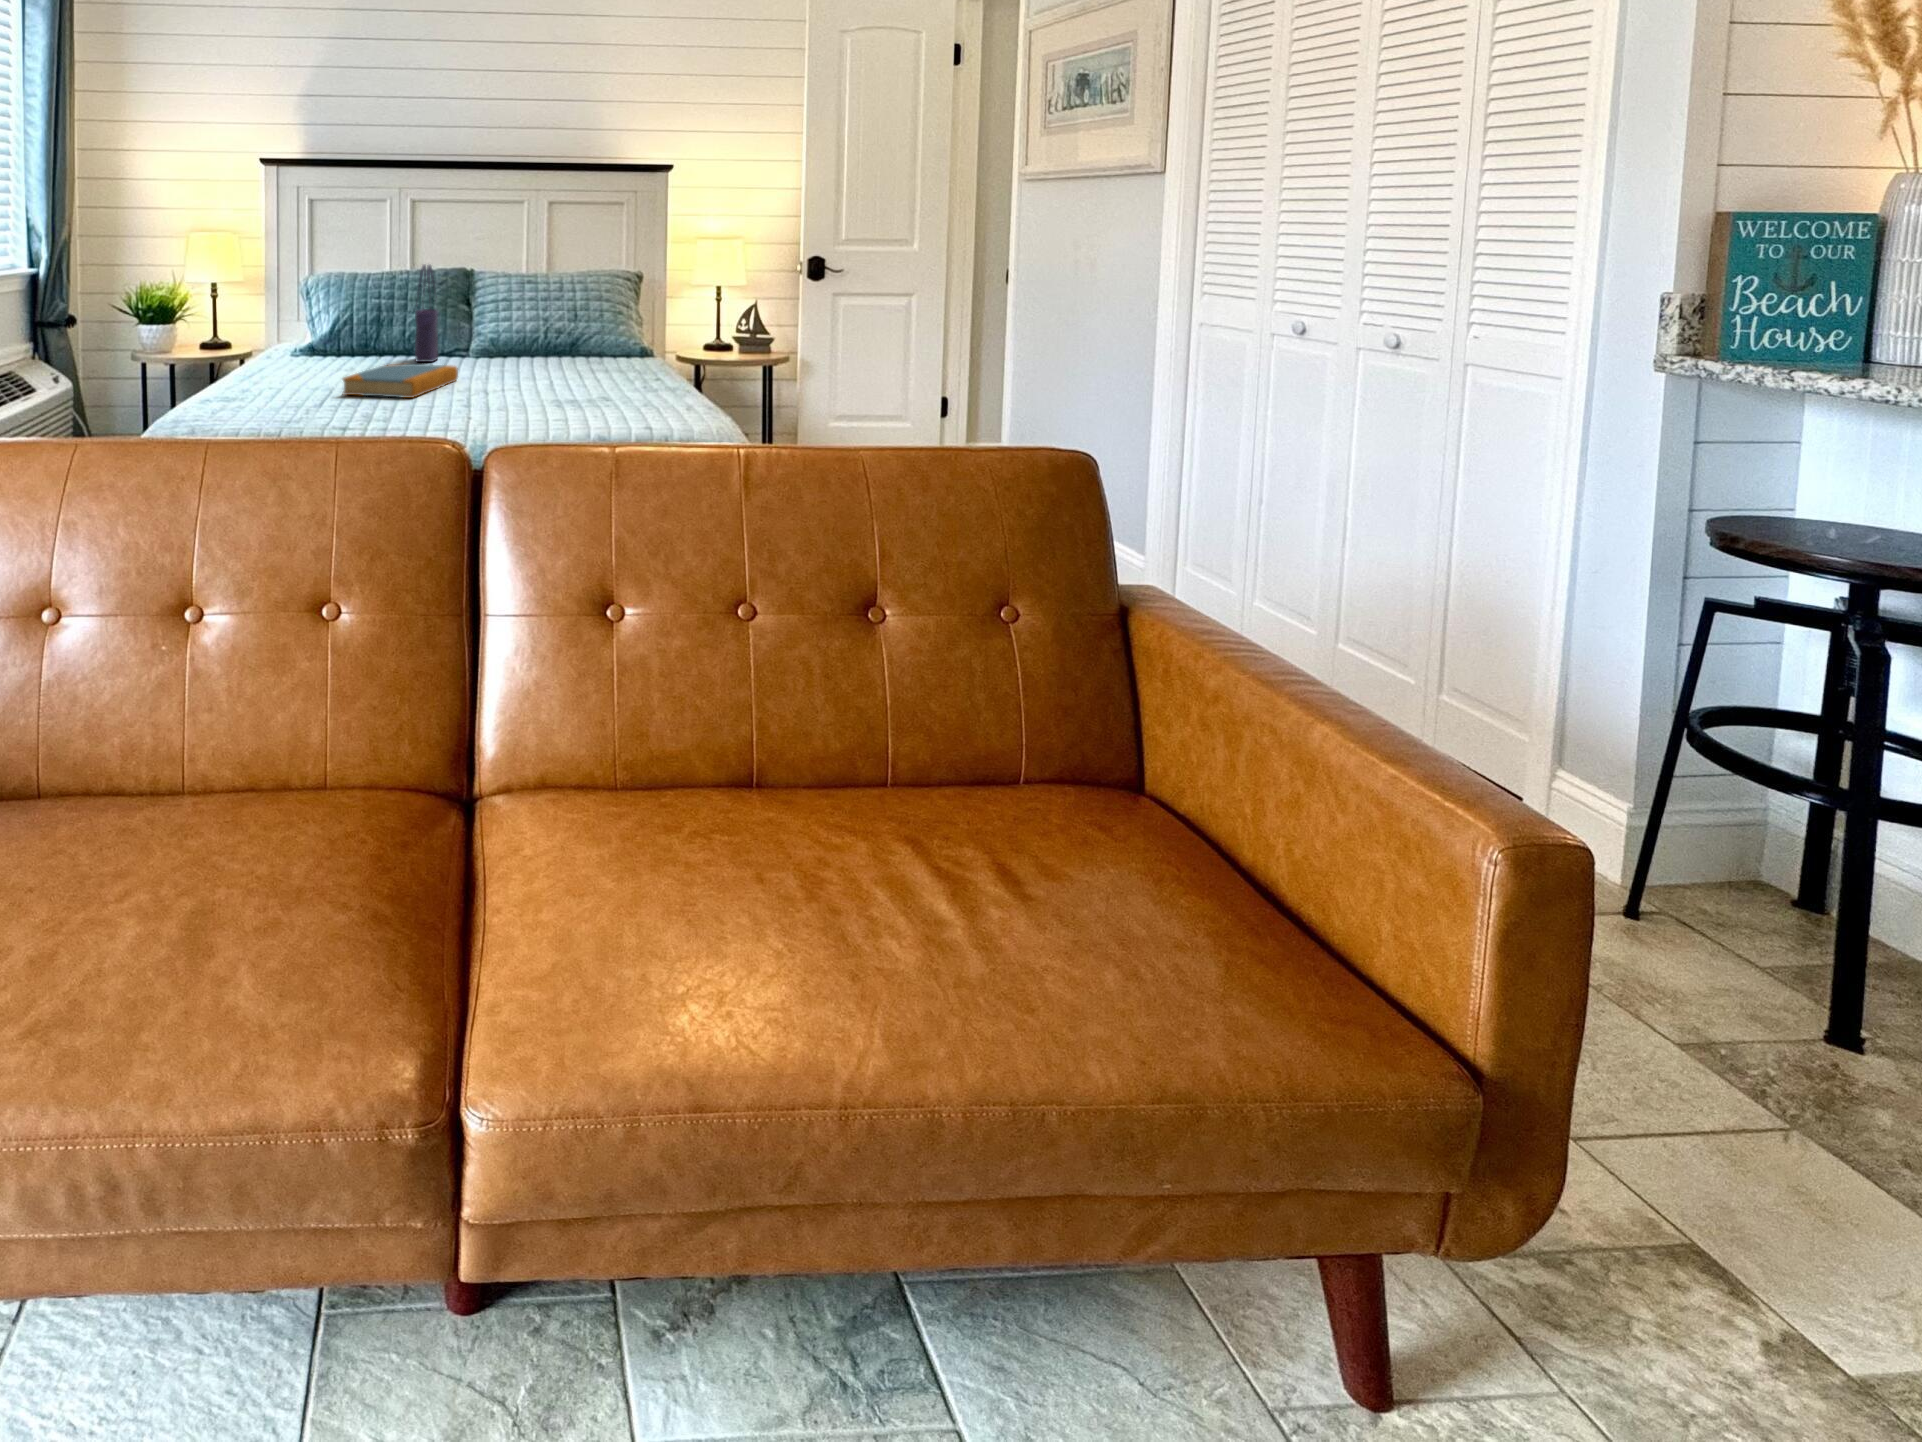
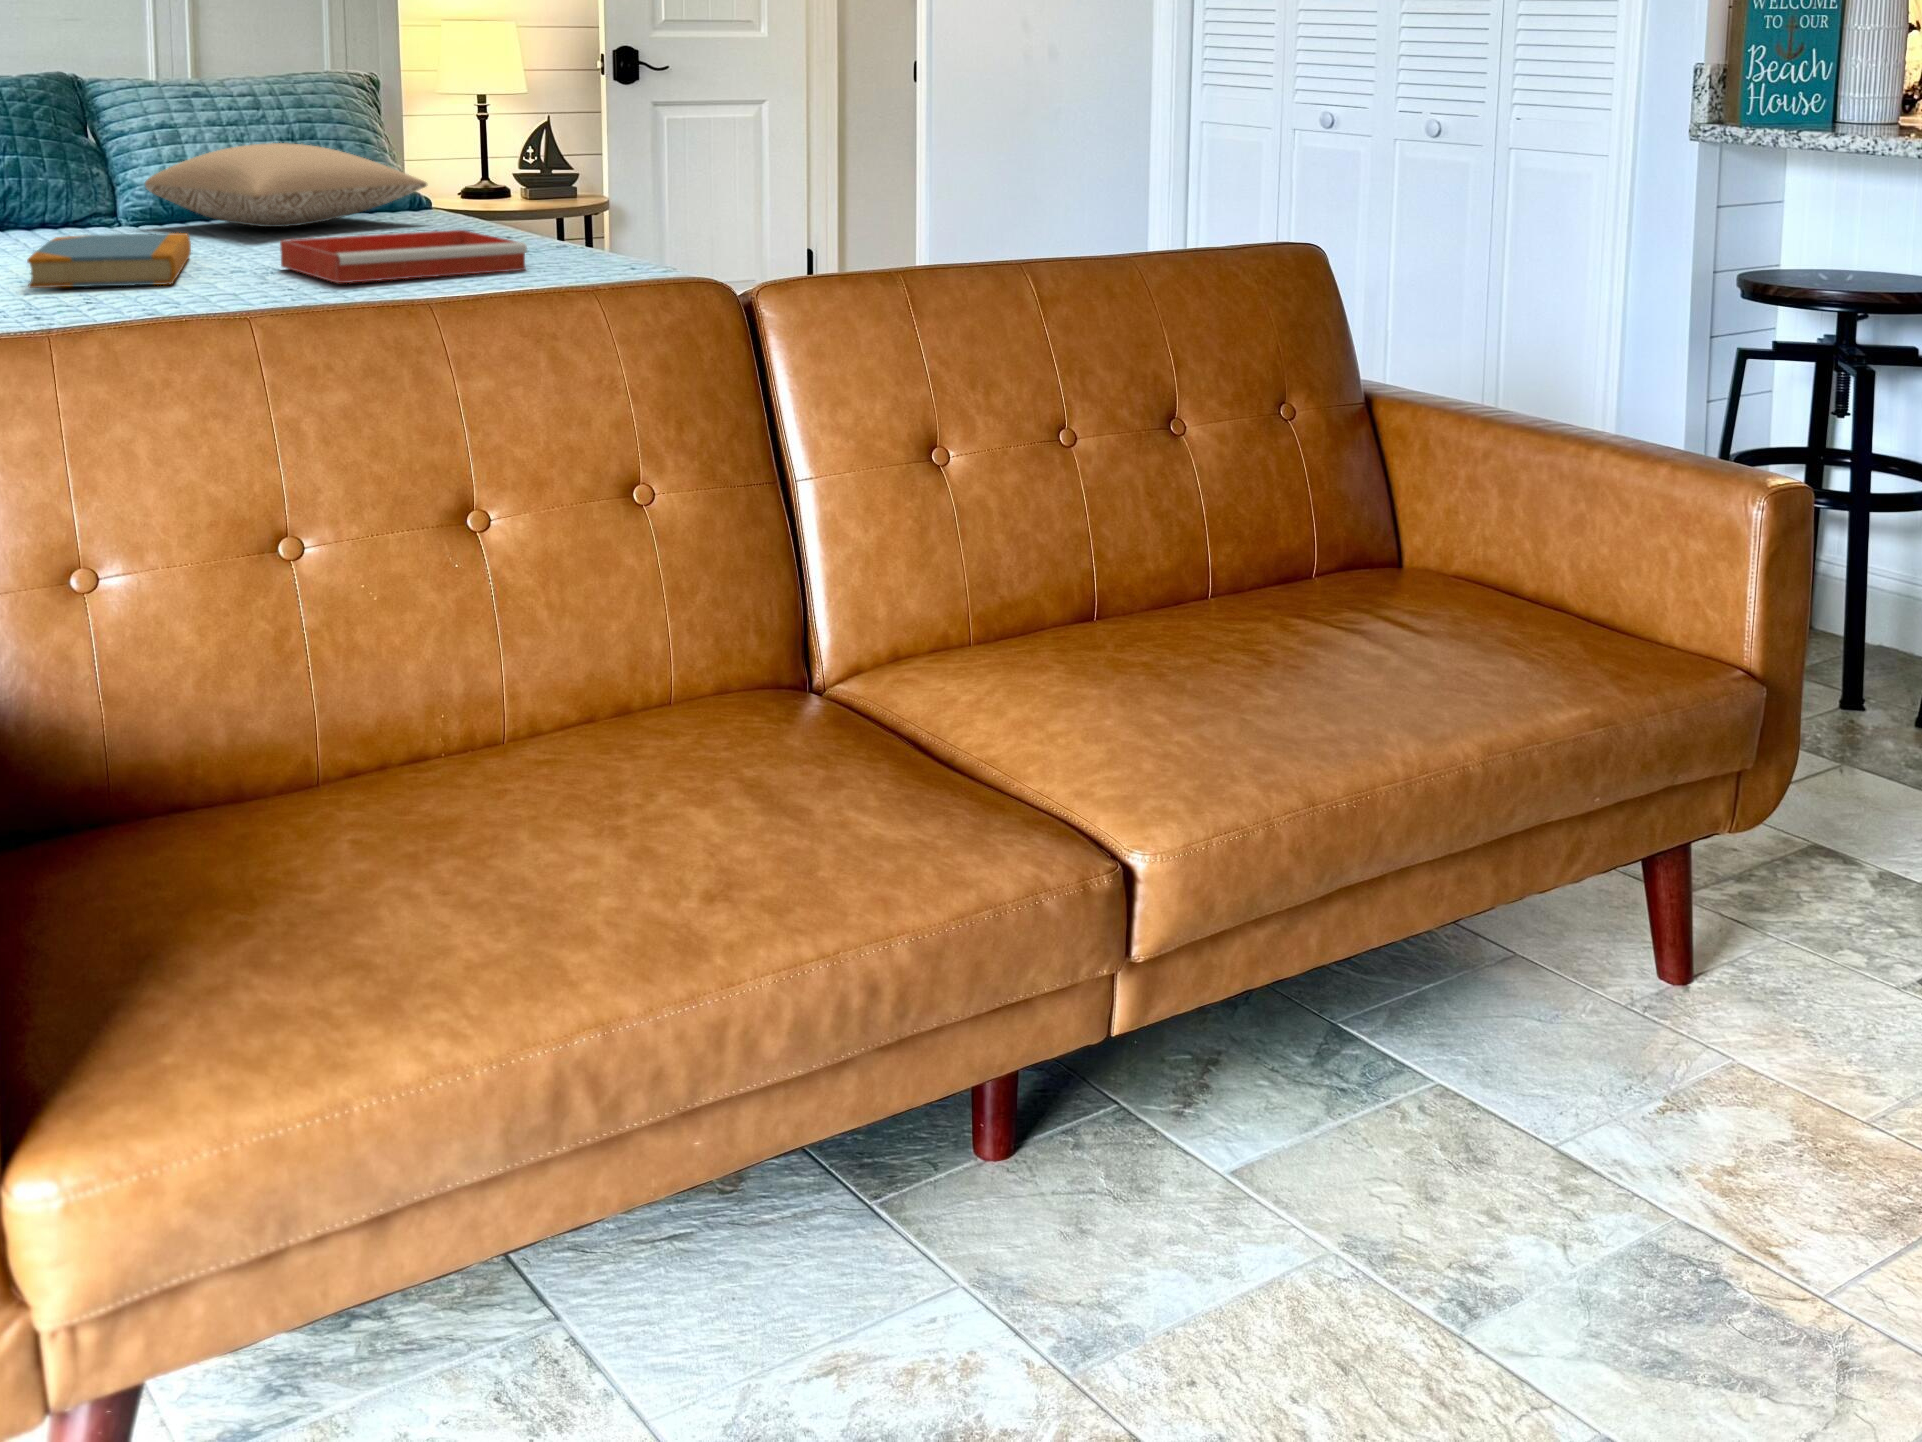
tote bag: present [415,265,438,362] -> none [30,62,77,238]
pillow: none [477,313,621,362] -> present [145,143,427,227]
tray: none [485,374,613,406] -> present [280,230,527,283]

